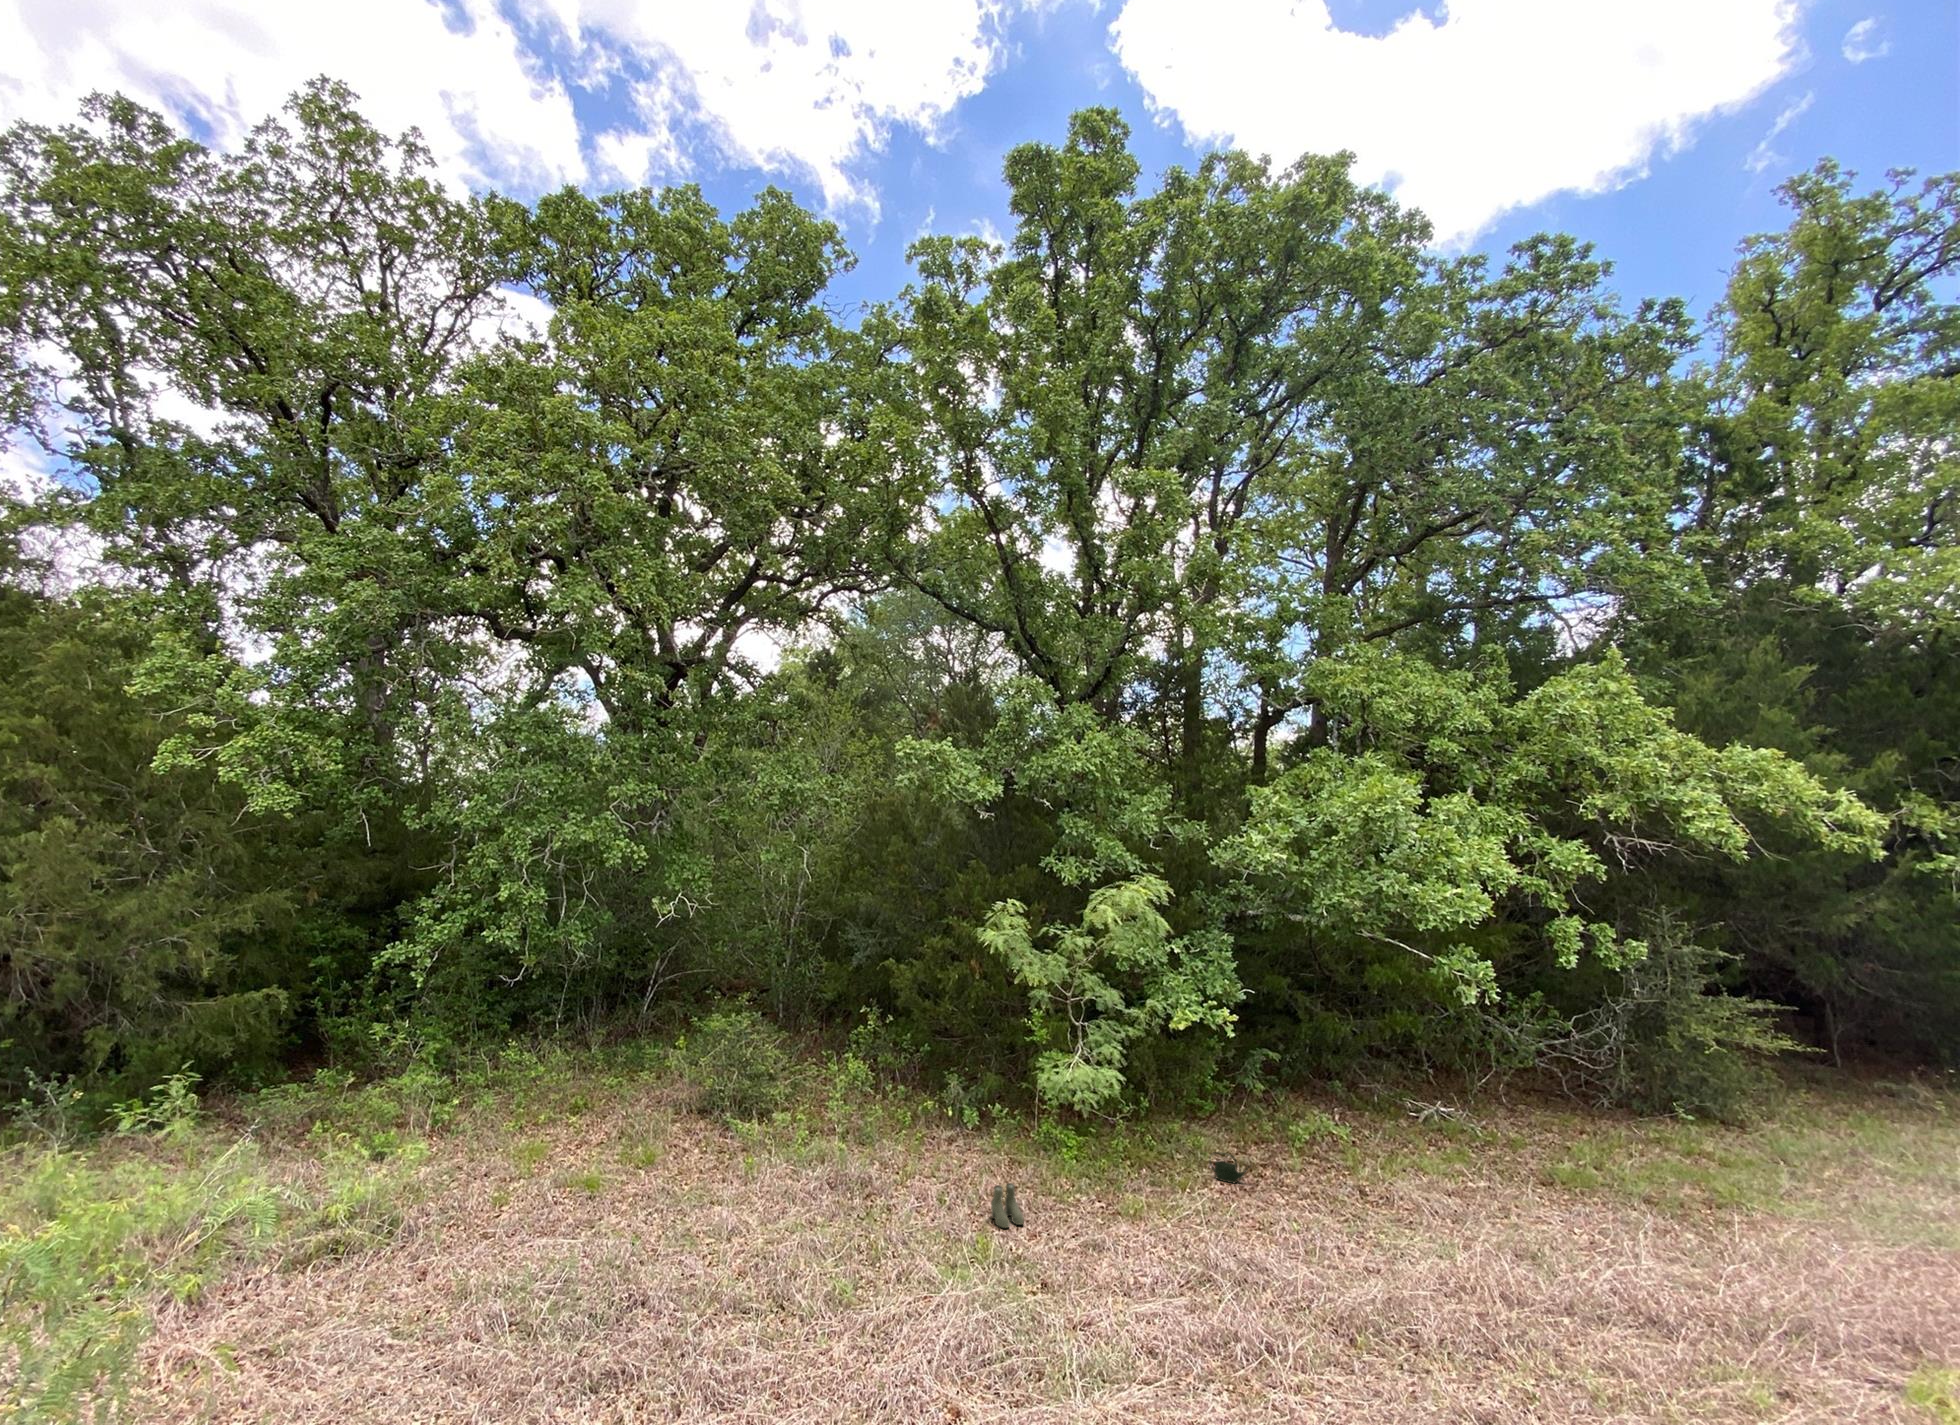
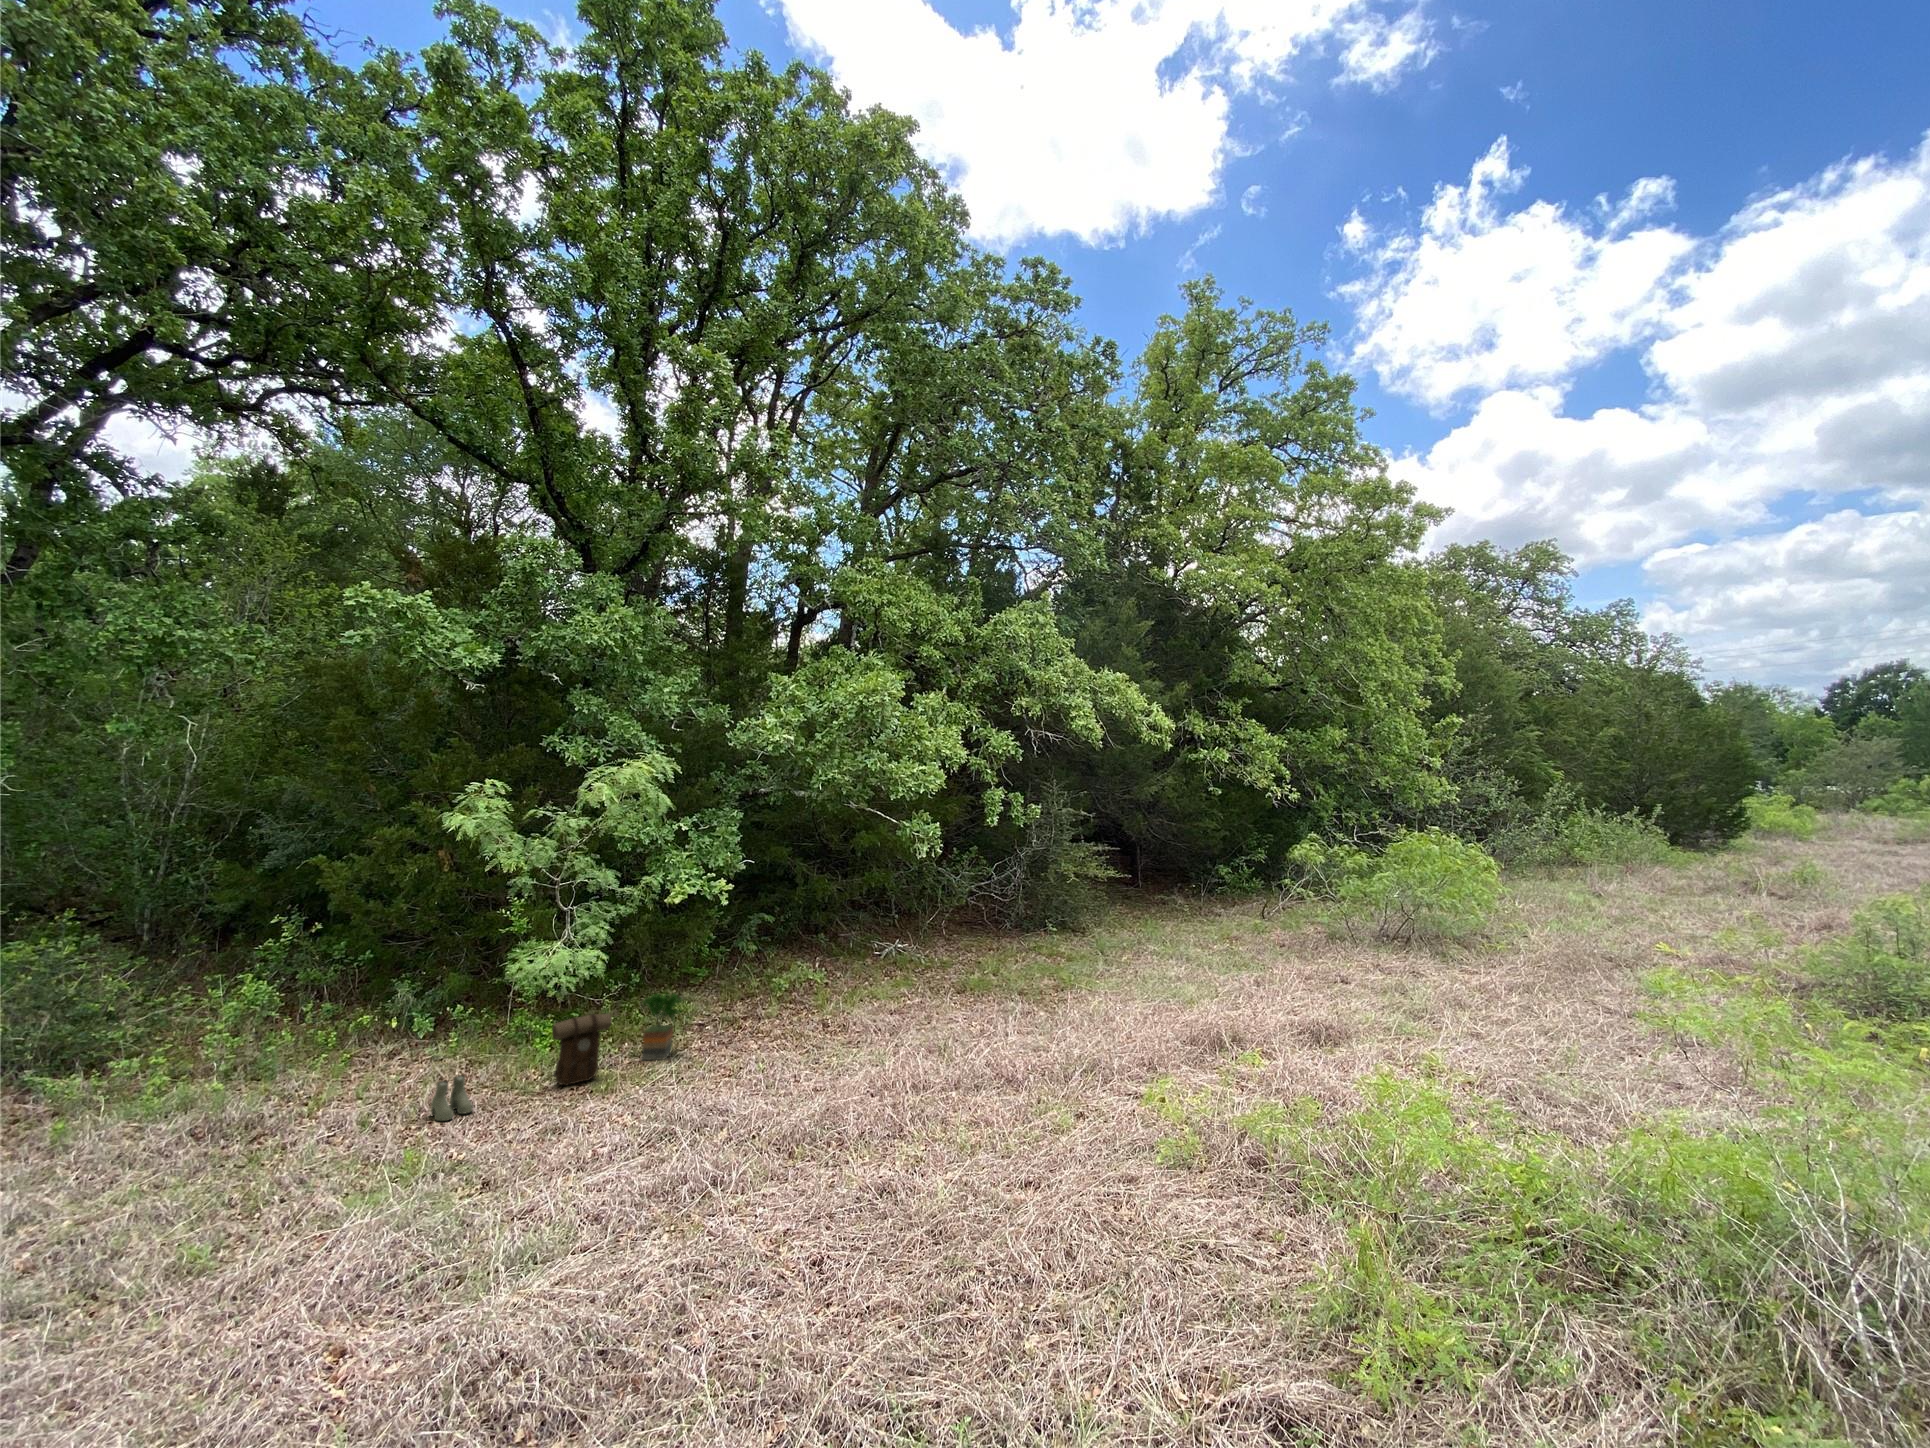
potted tree: none [1157,1129,1201,1209] -> present [641,993,682,1060]
backpack: none [1081,1144,1134,1217] -> present [552,1014,612,1085]
watering can: present [1209,1152,1249,1183] -> none [694,1007,733,1032]

